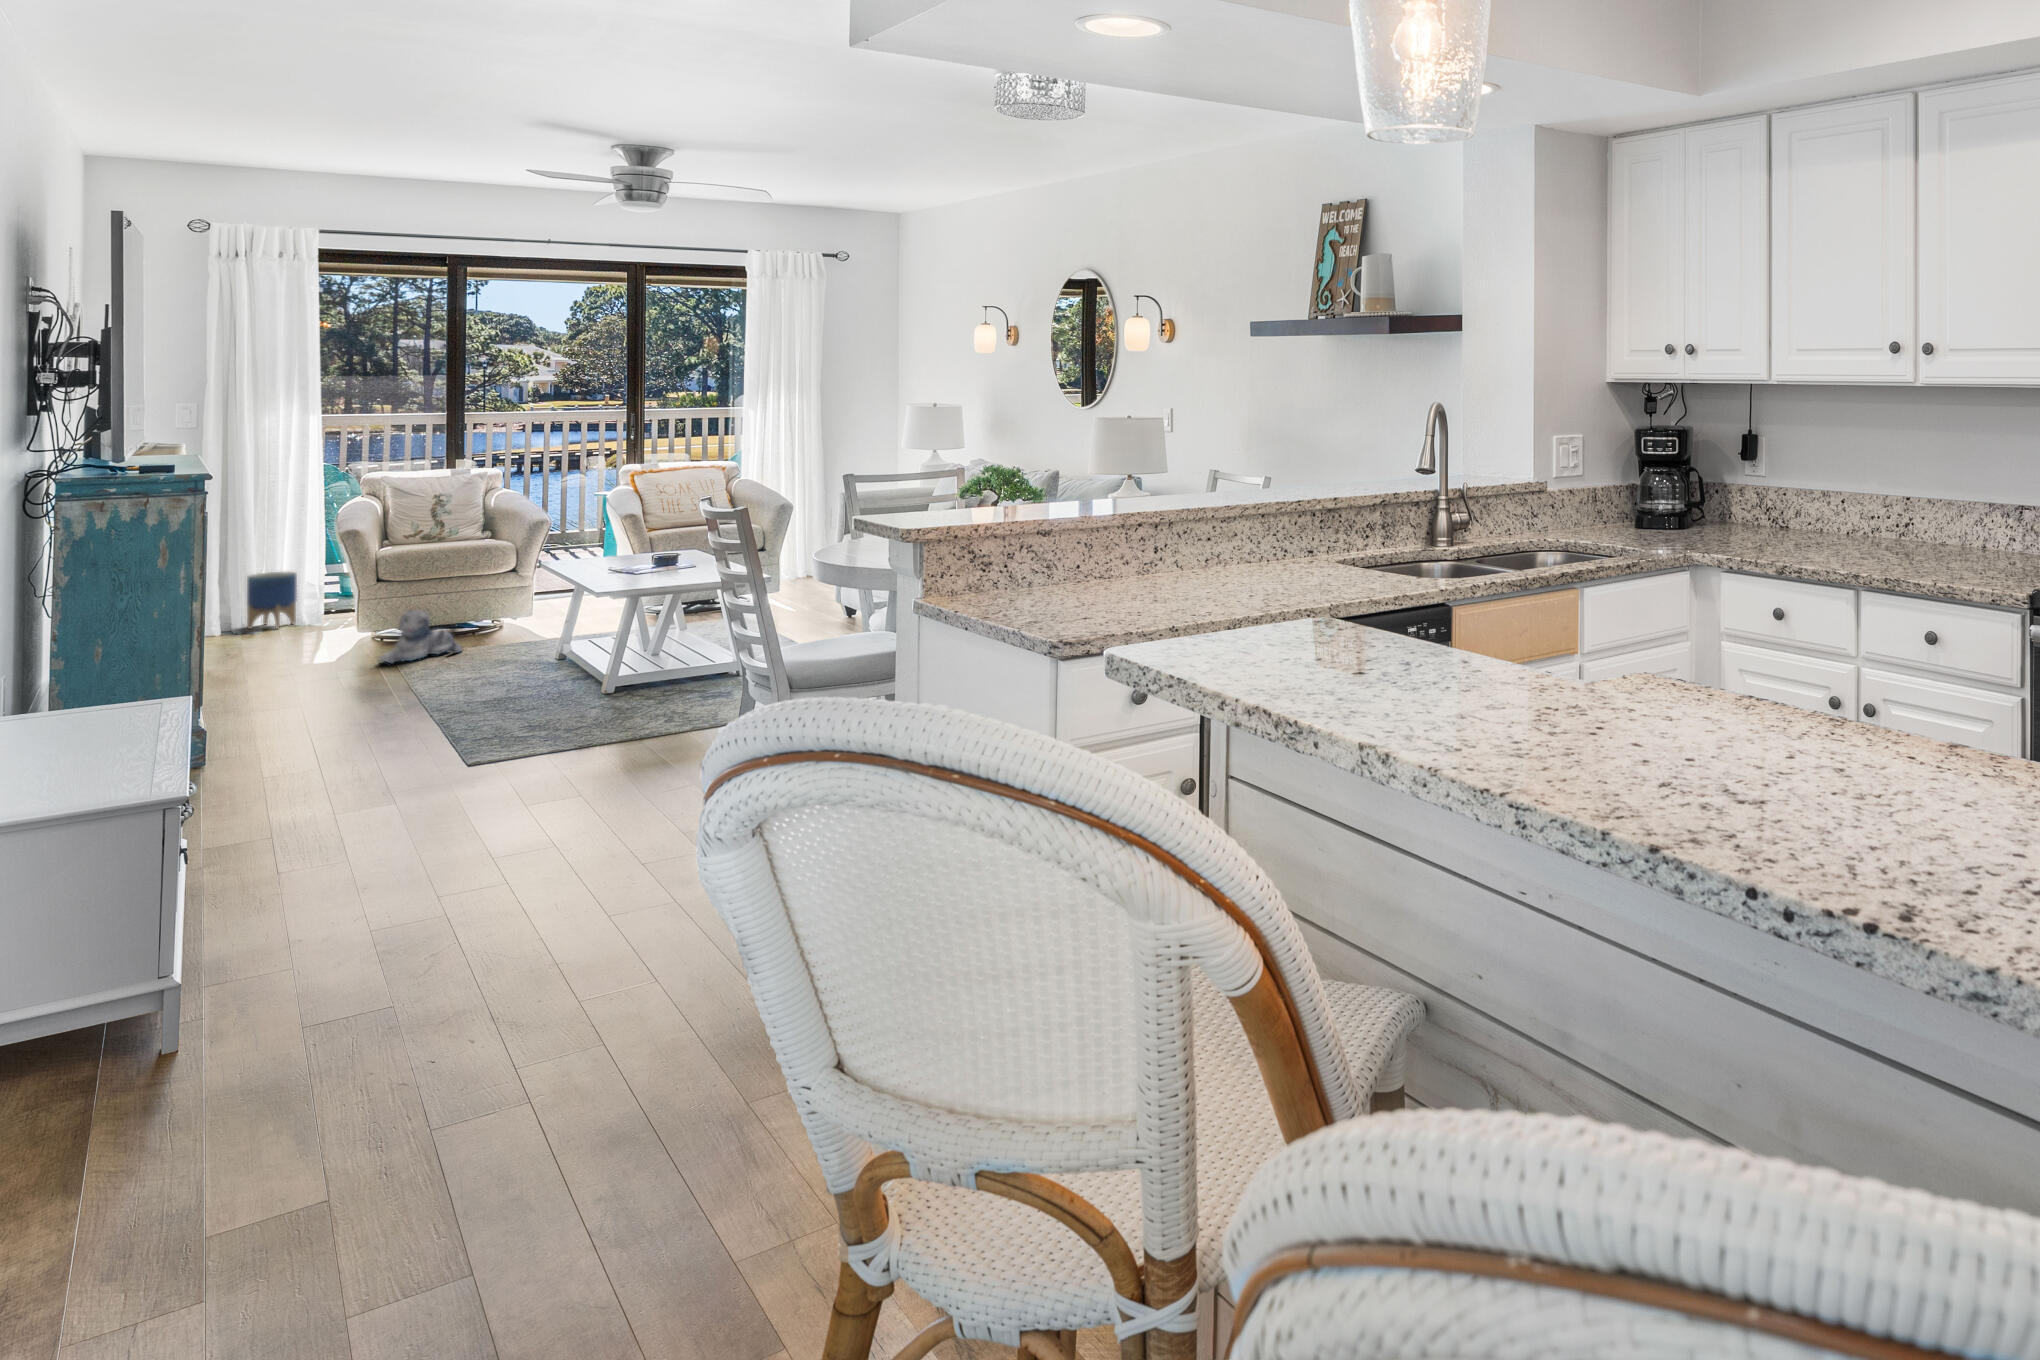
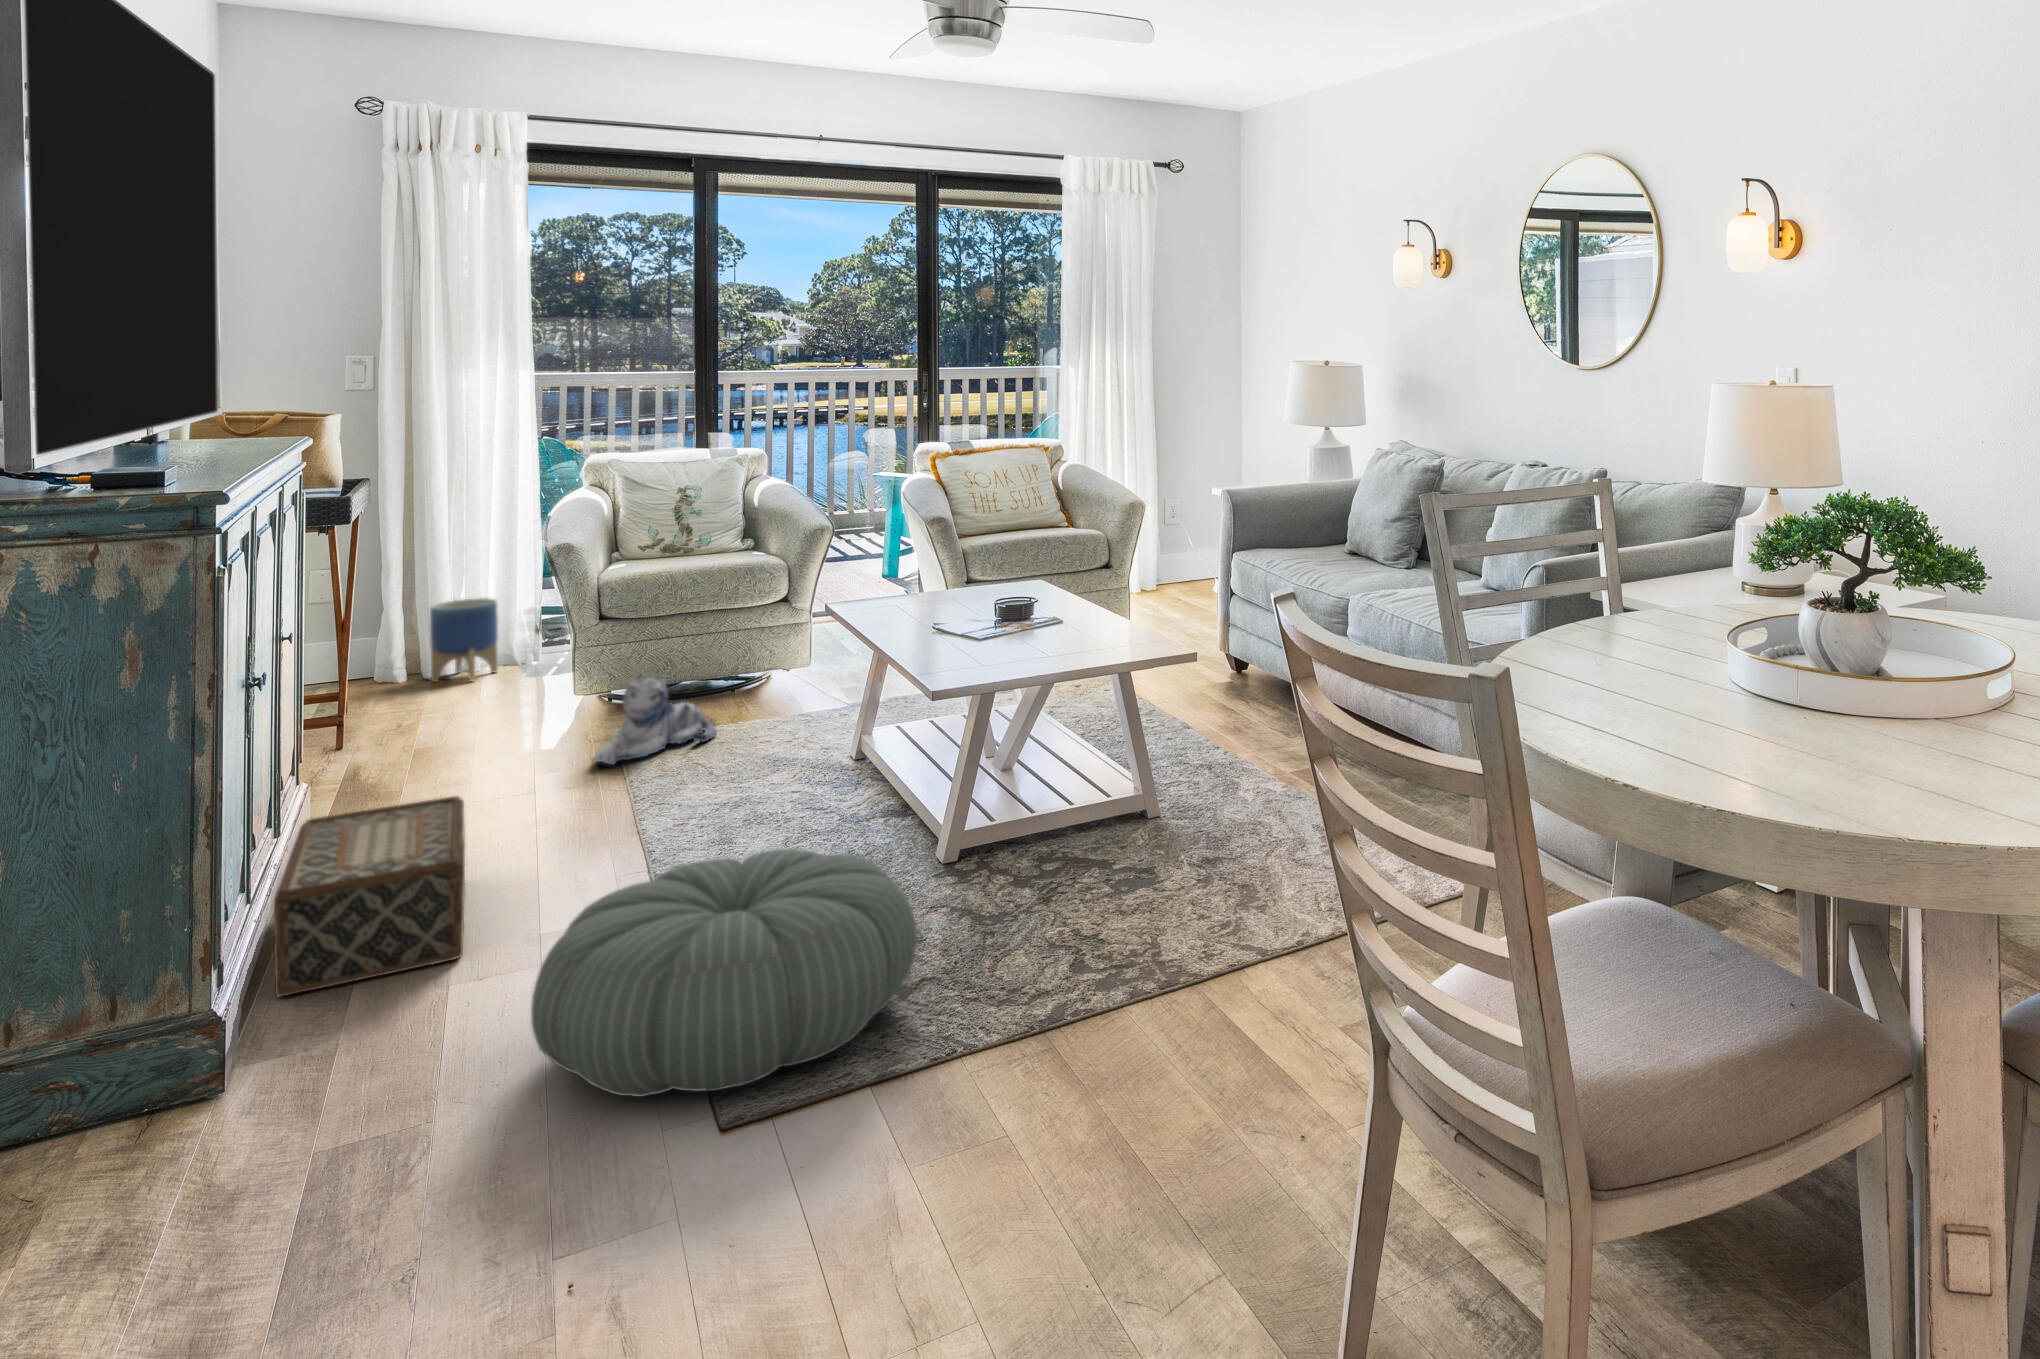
woven basket: none [211,658,318,745] -> present [274,796,465,997]
pouf: none [369,667,577,765] -> present [531,849,917,1097]

